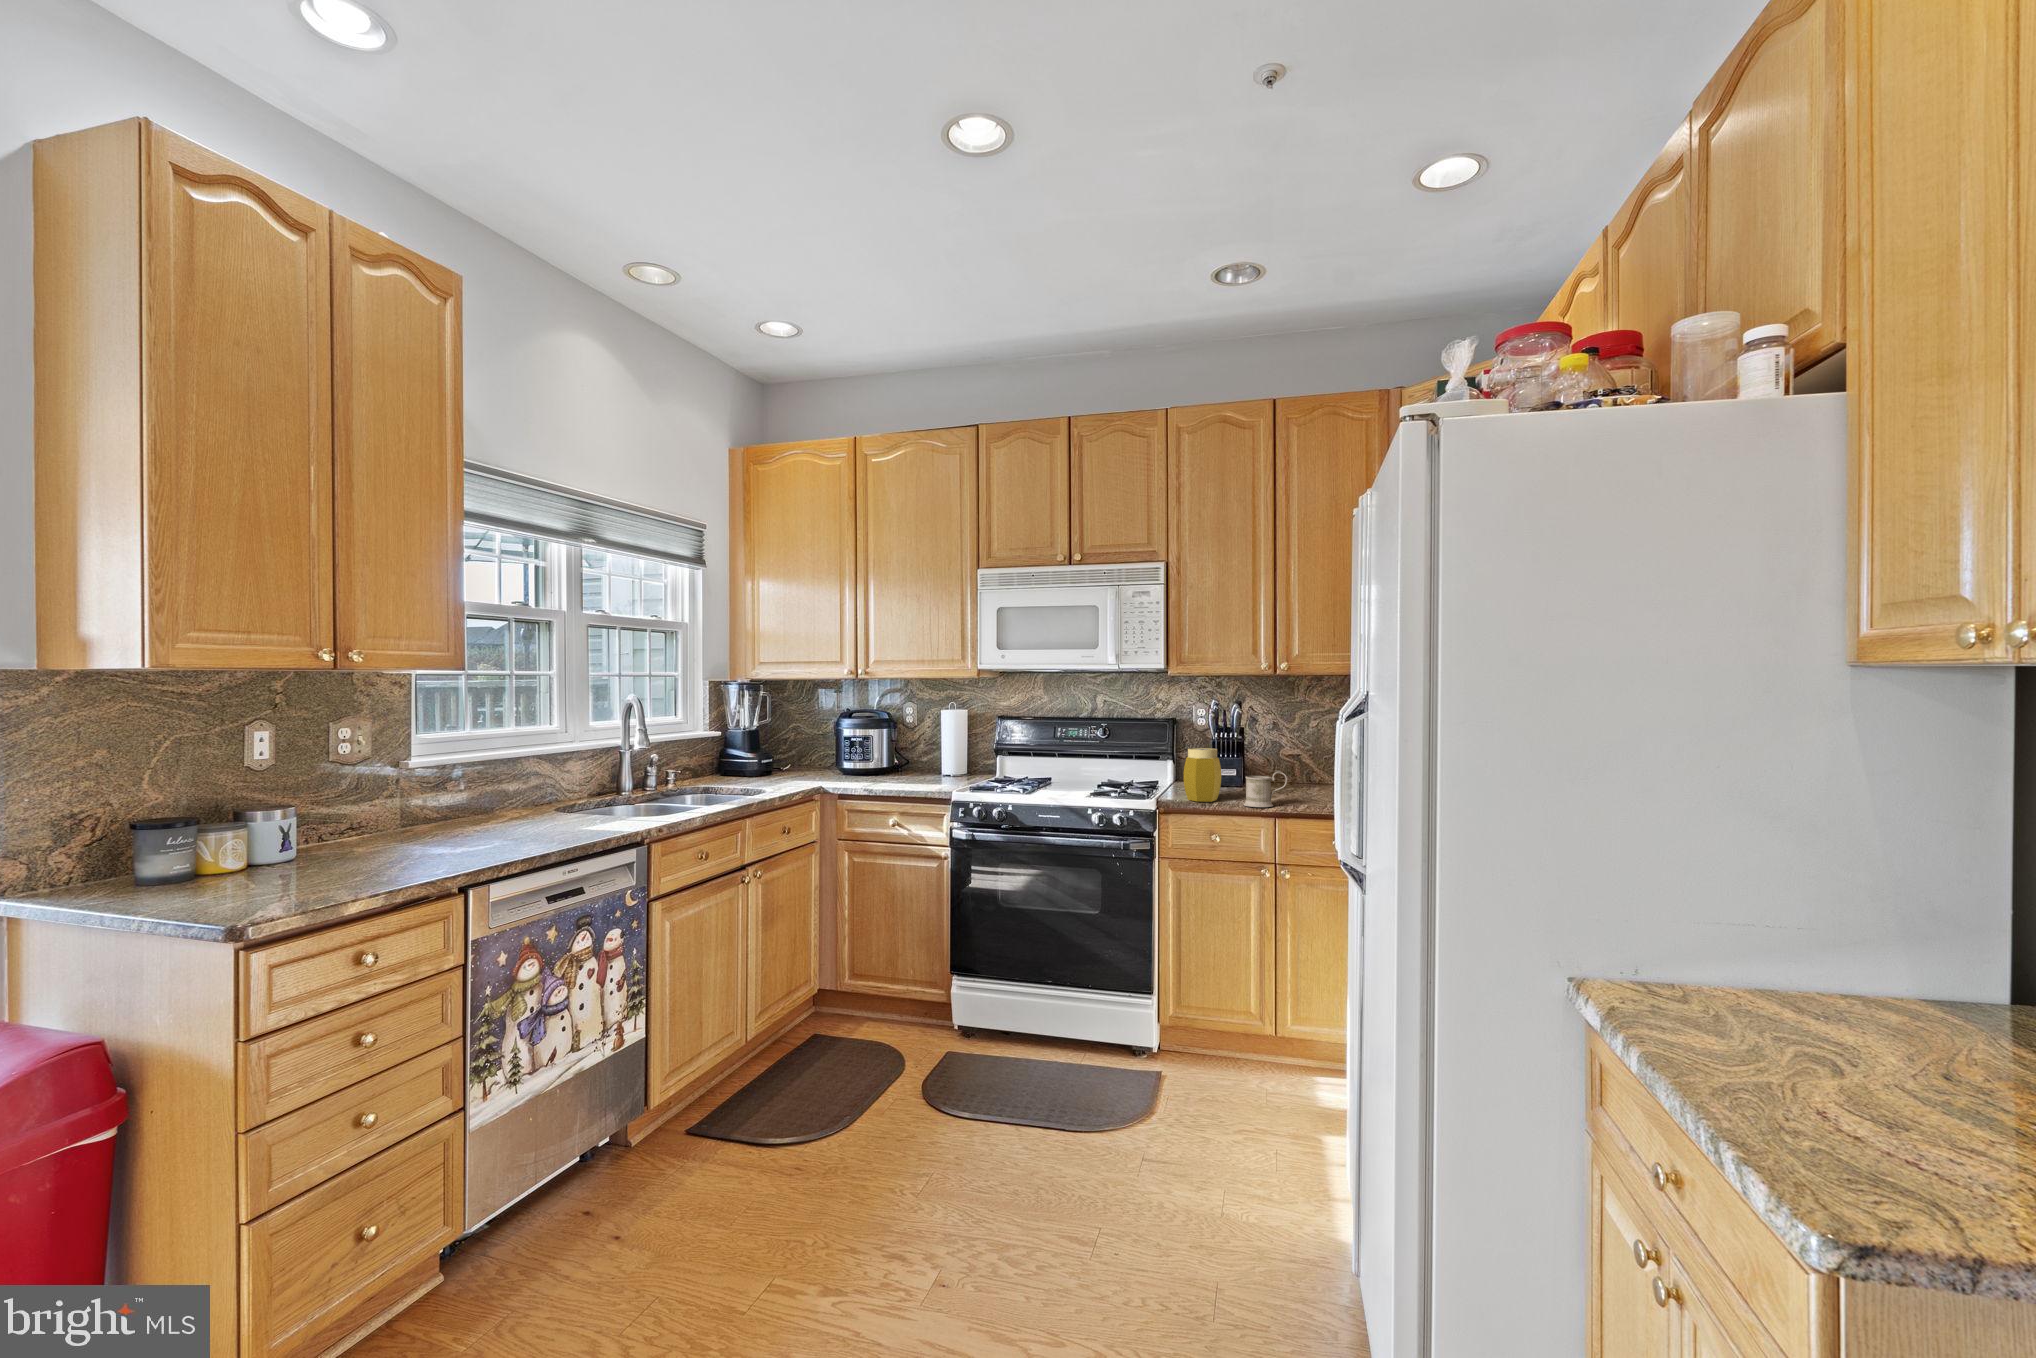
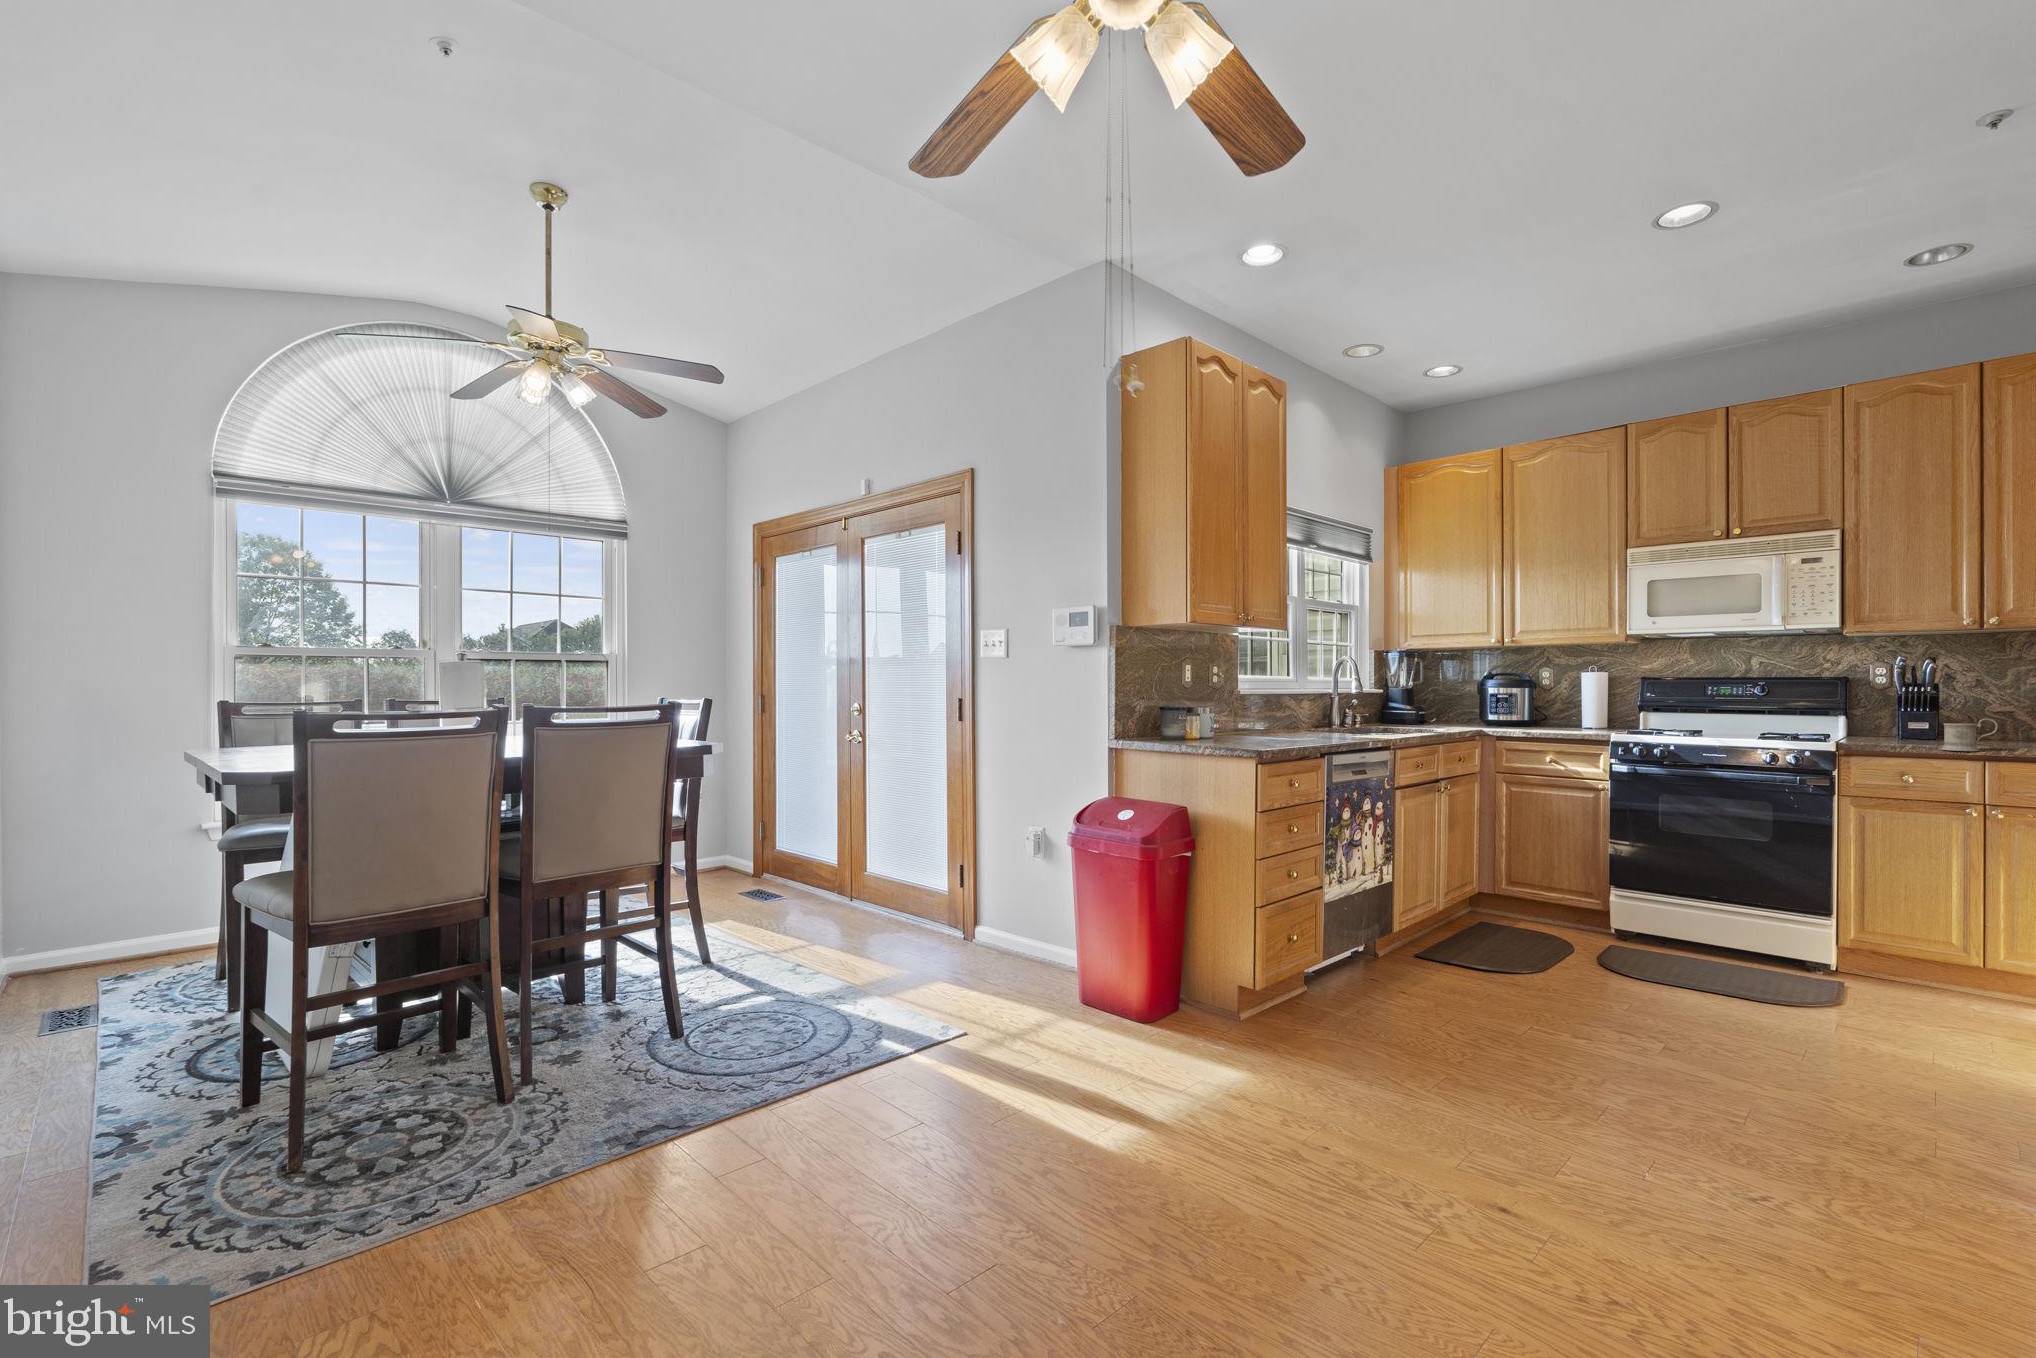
jar: present [1184,748,1221,802] -> none [1866,698,1913,747]

